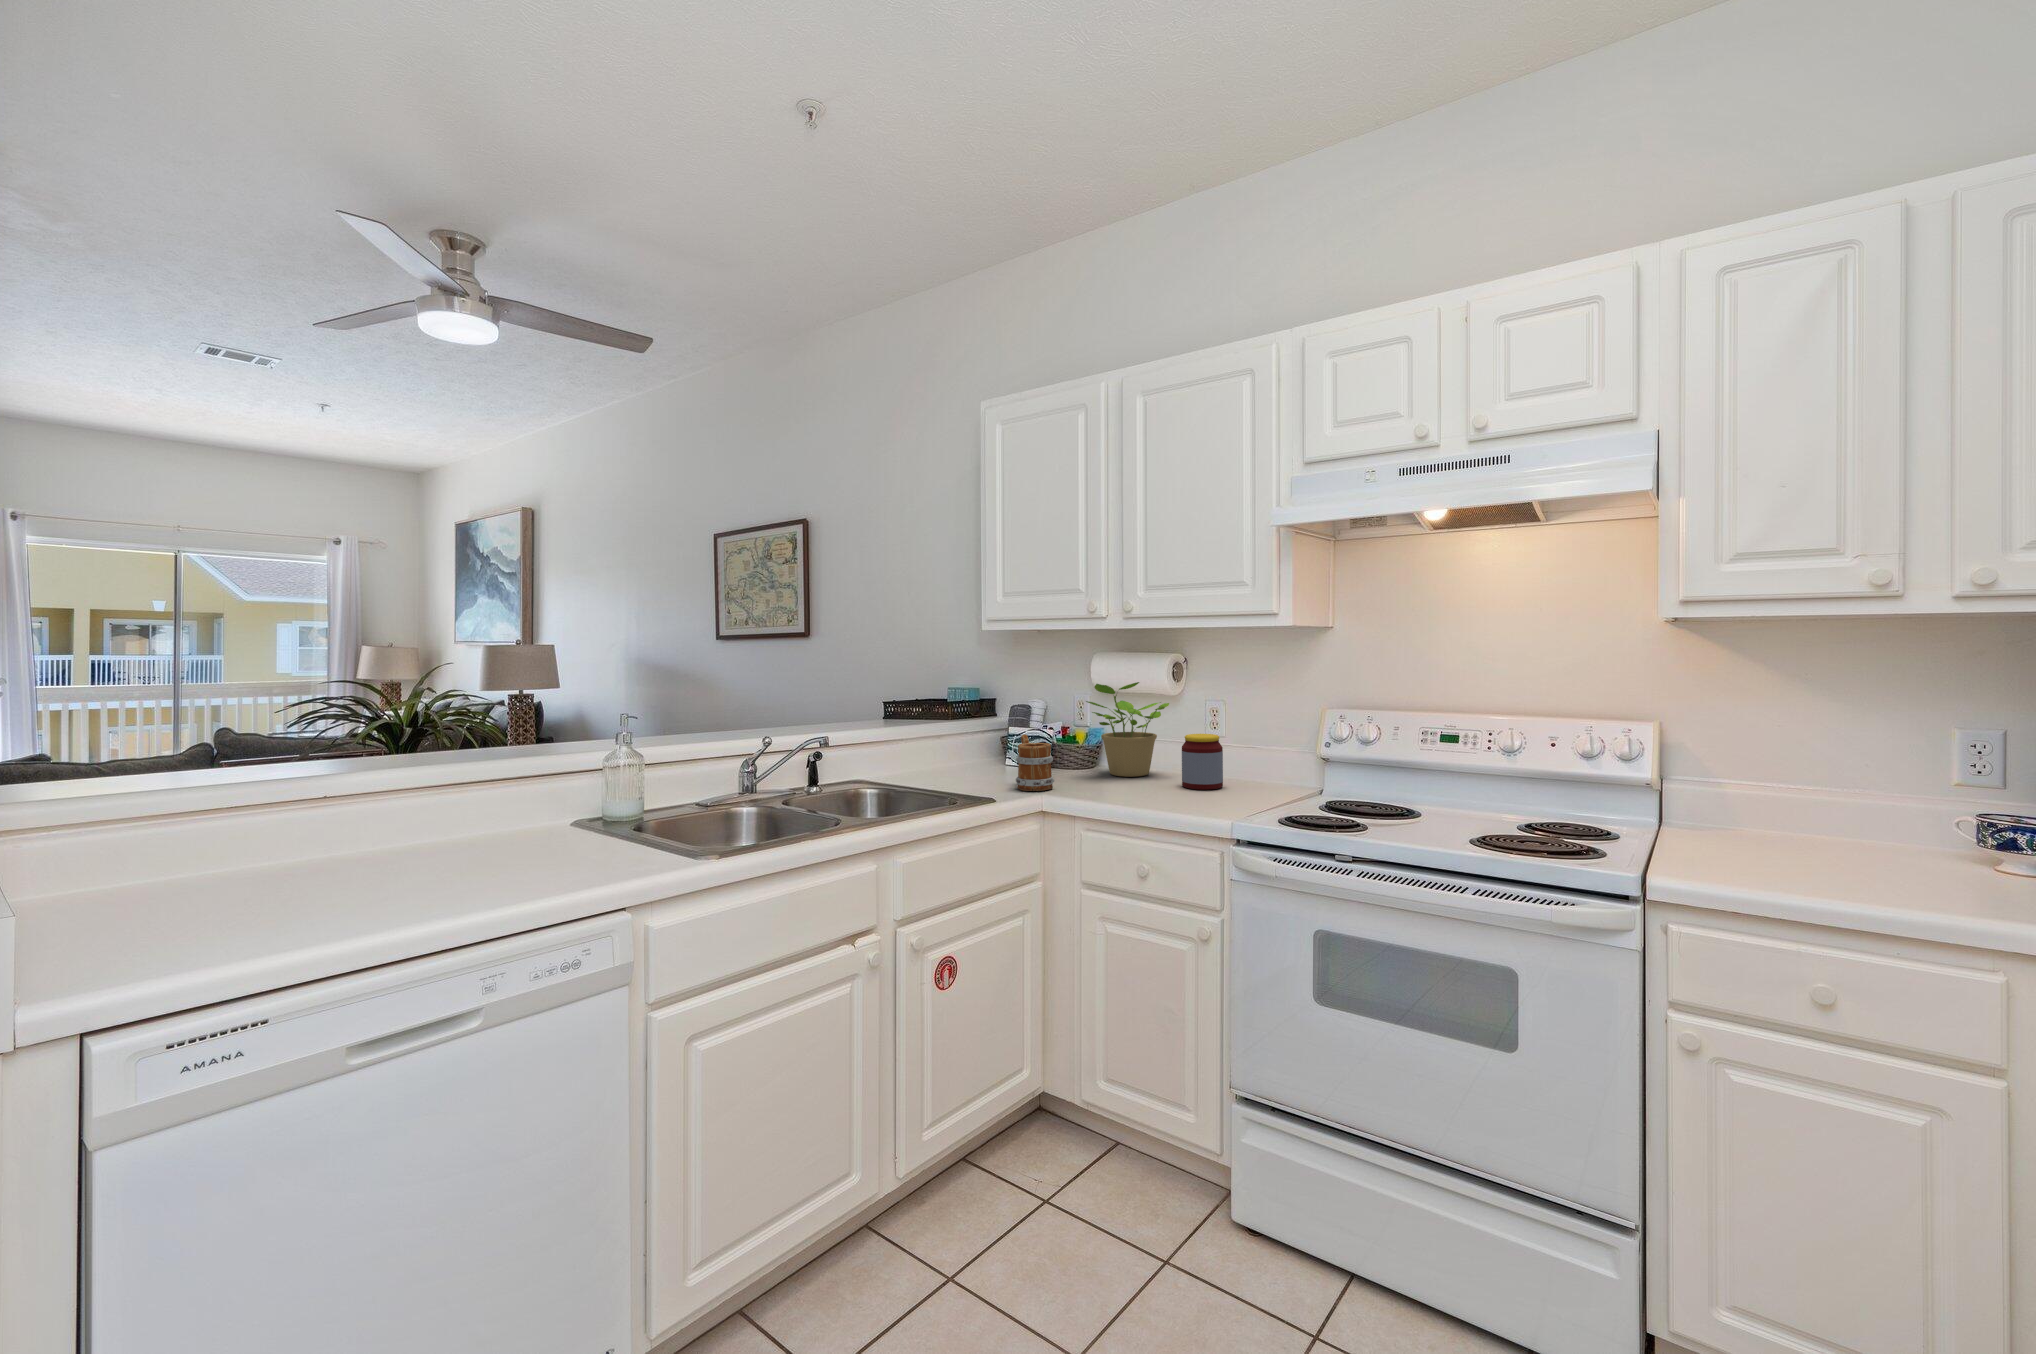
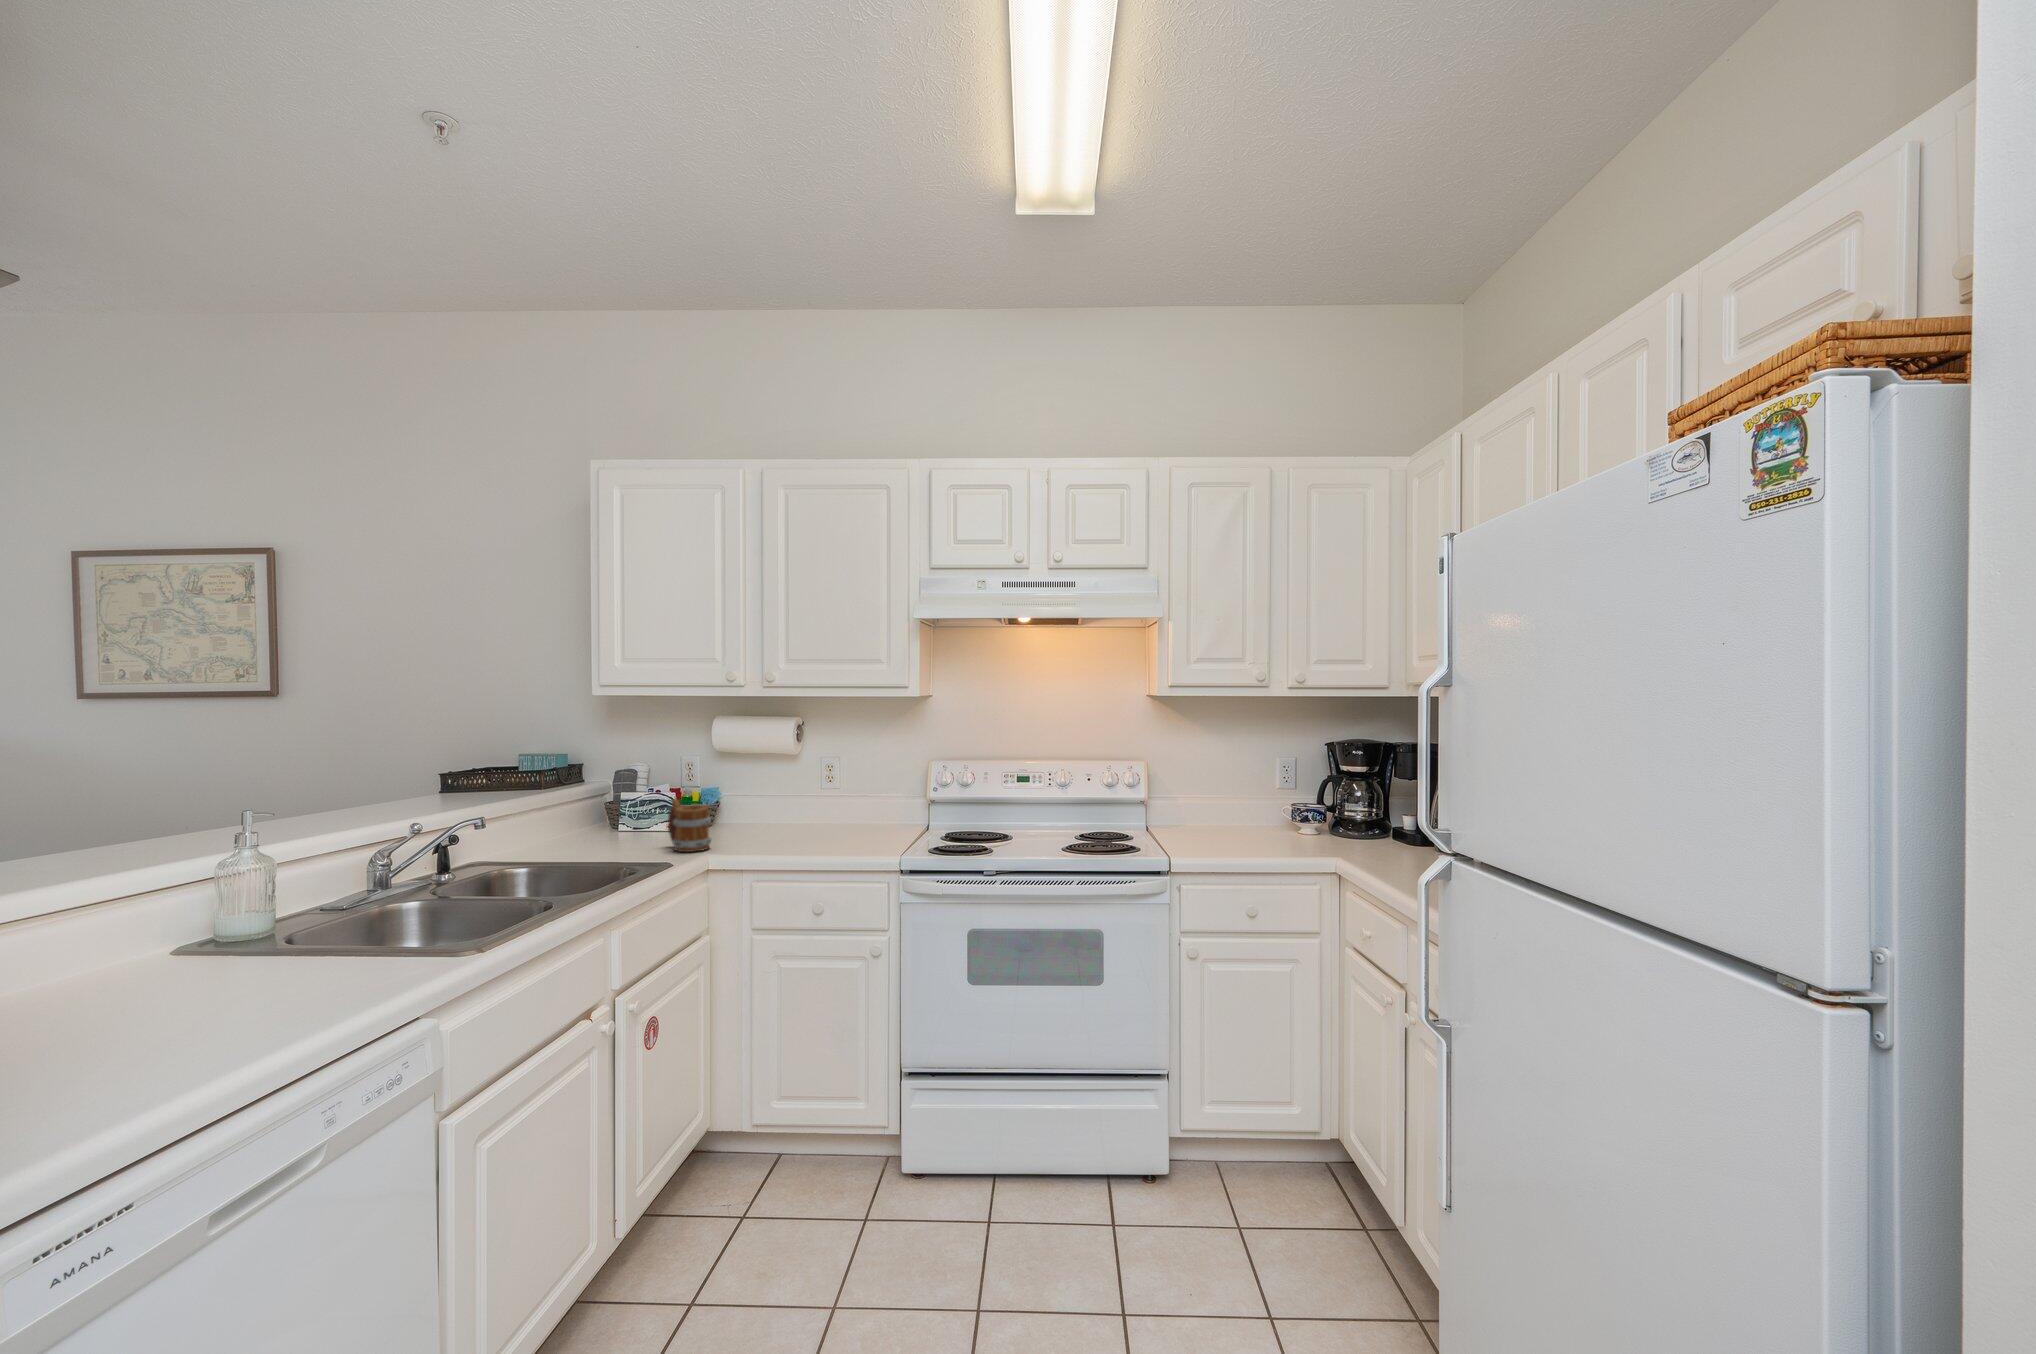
potted plant: present [1086,682,1169,777] -> none [723,745,797,831]
jar: present [1182,734,1223,790] -> none [820,787,854,835]

